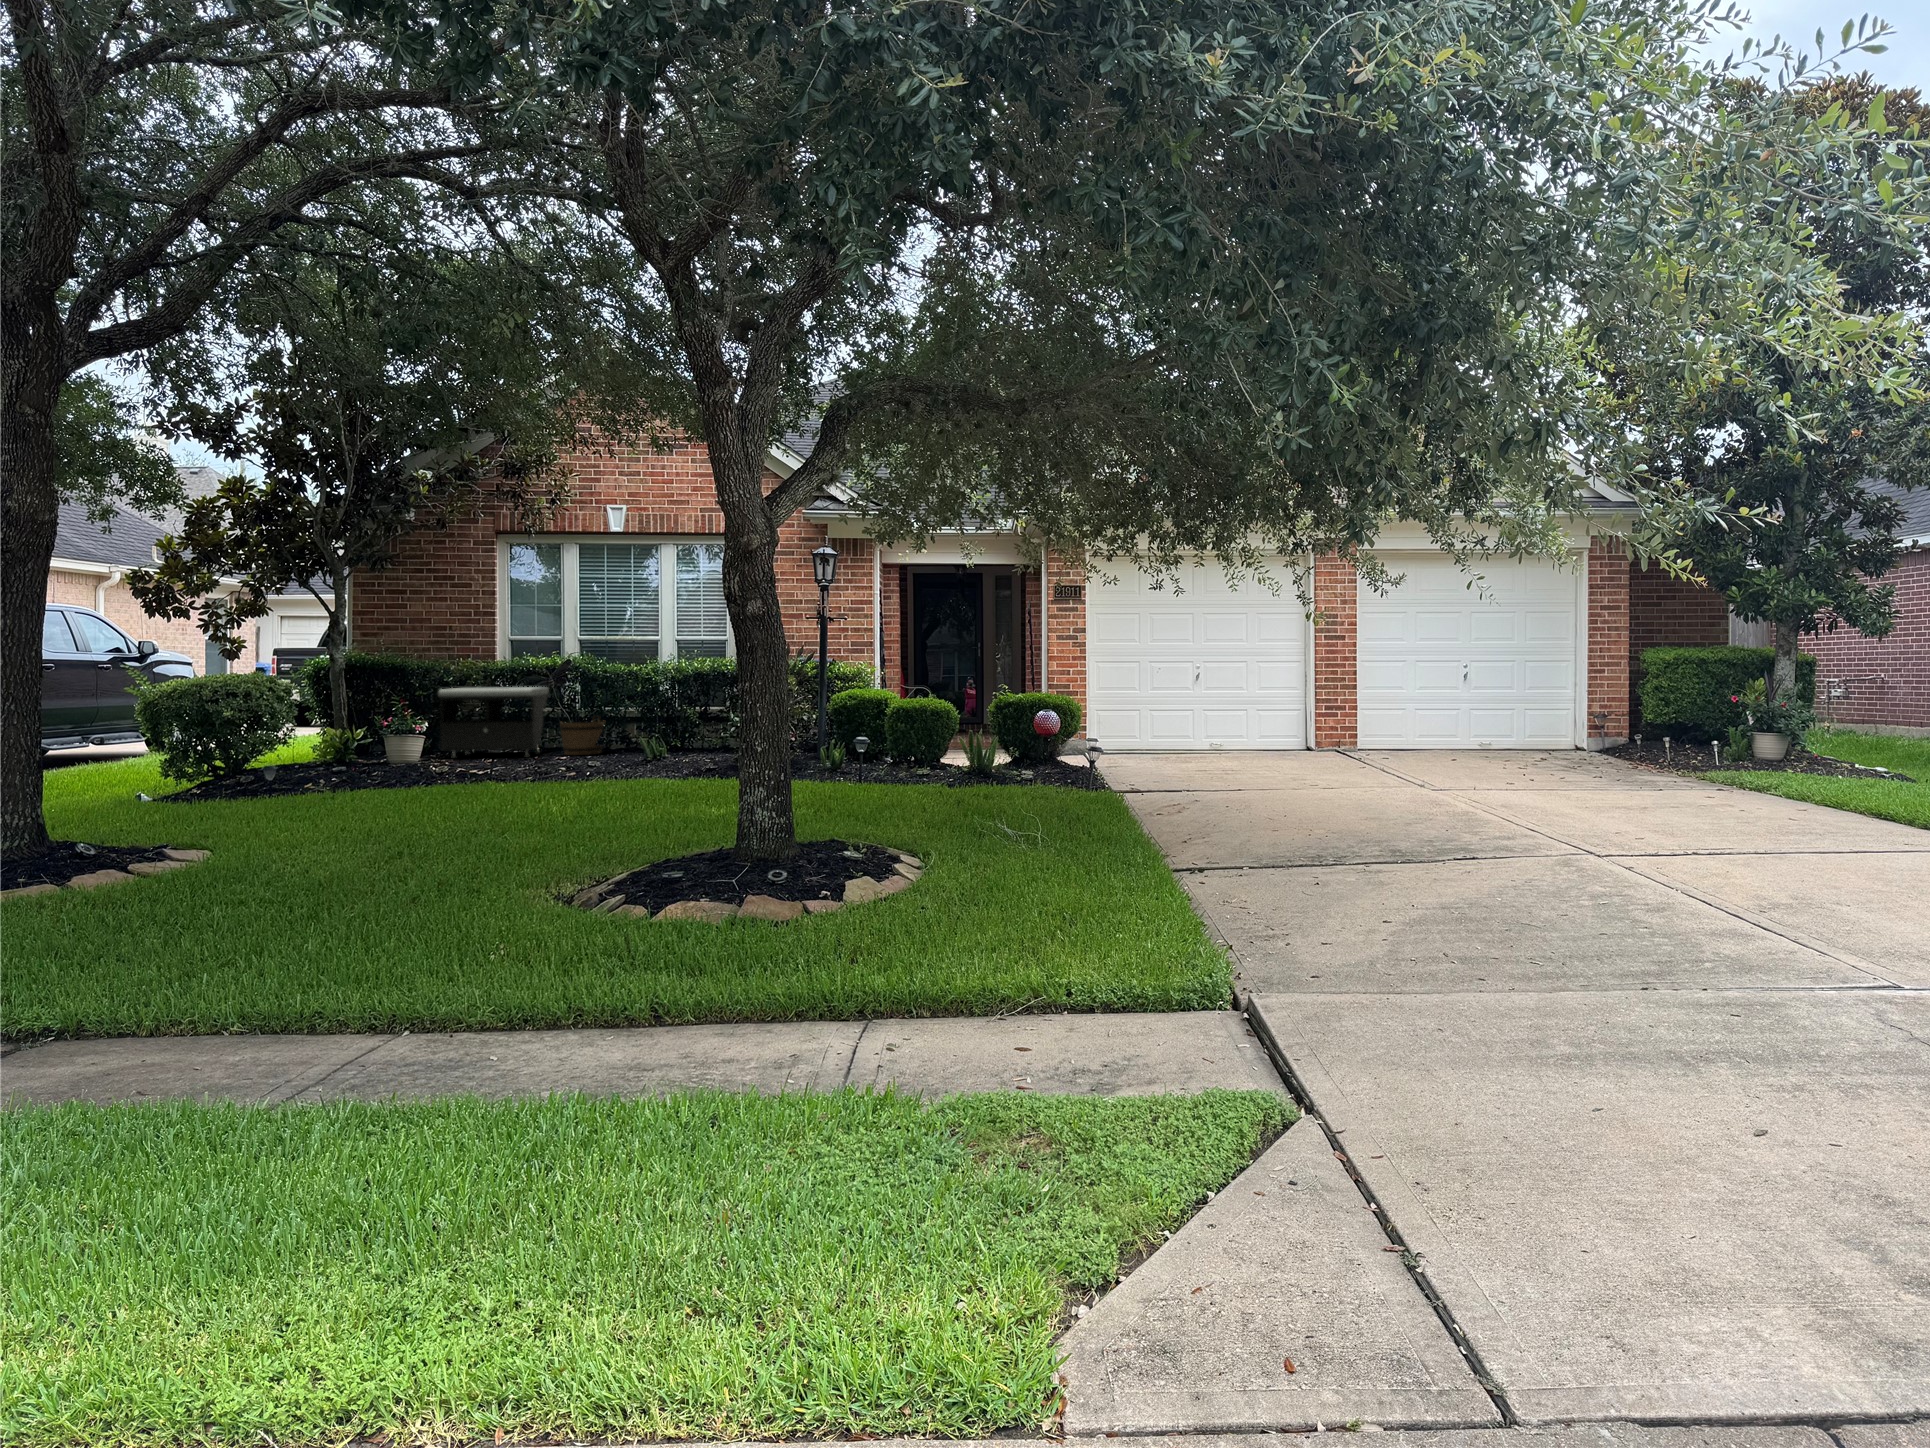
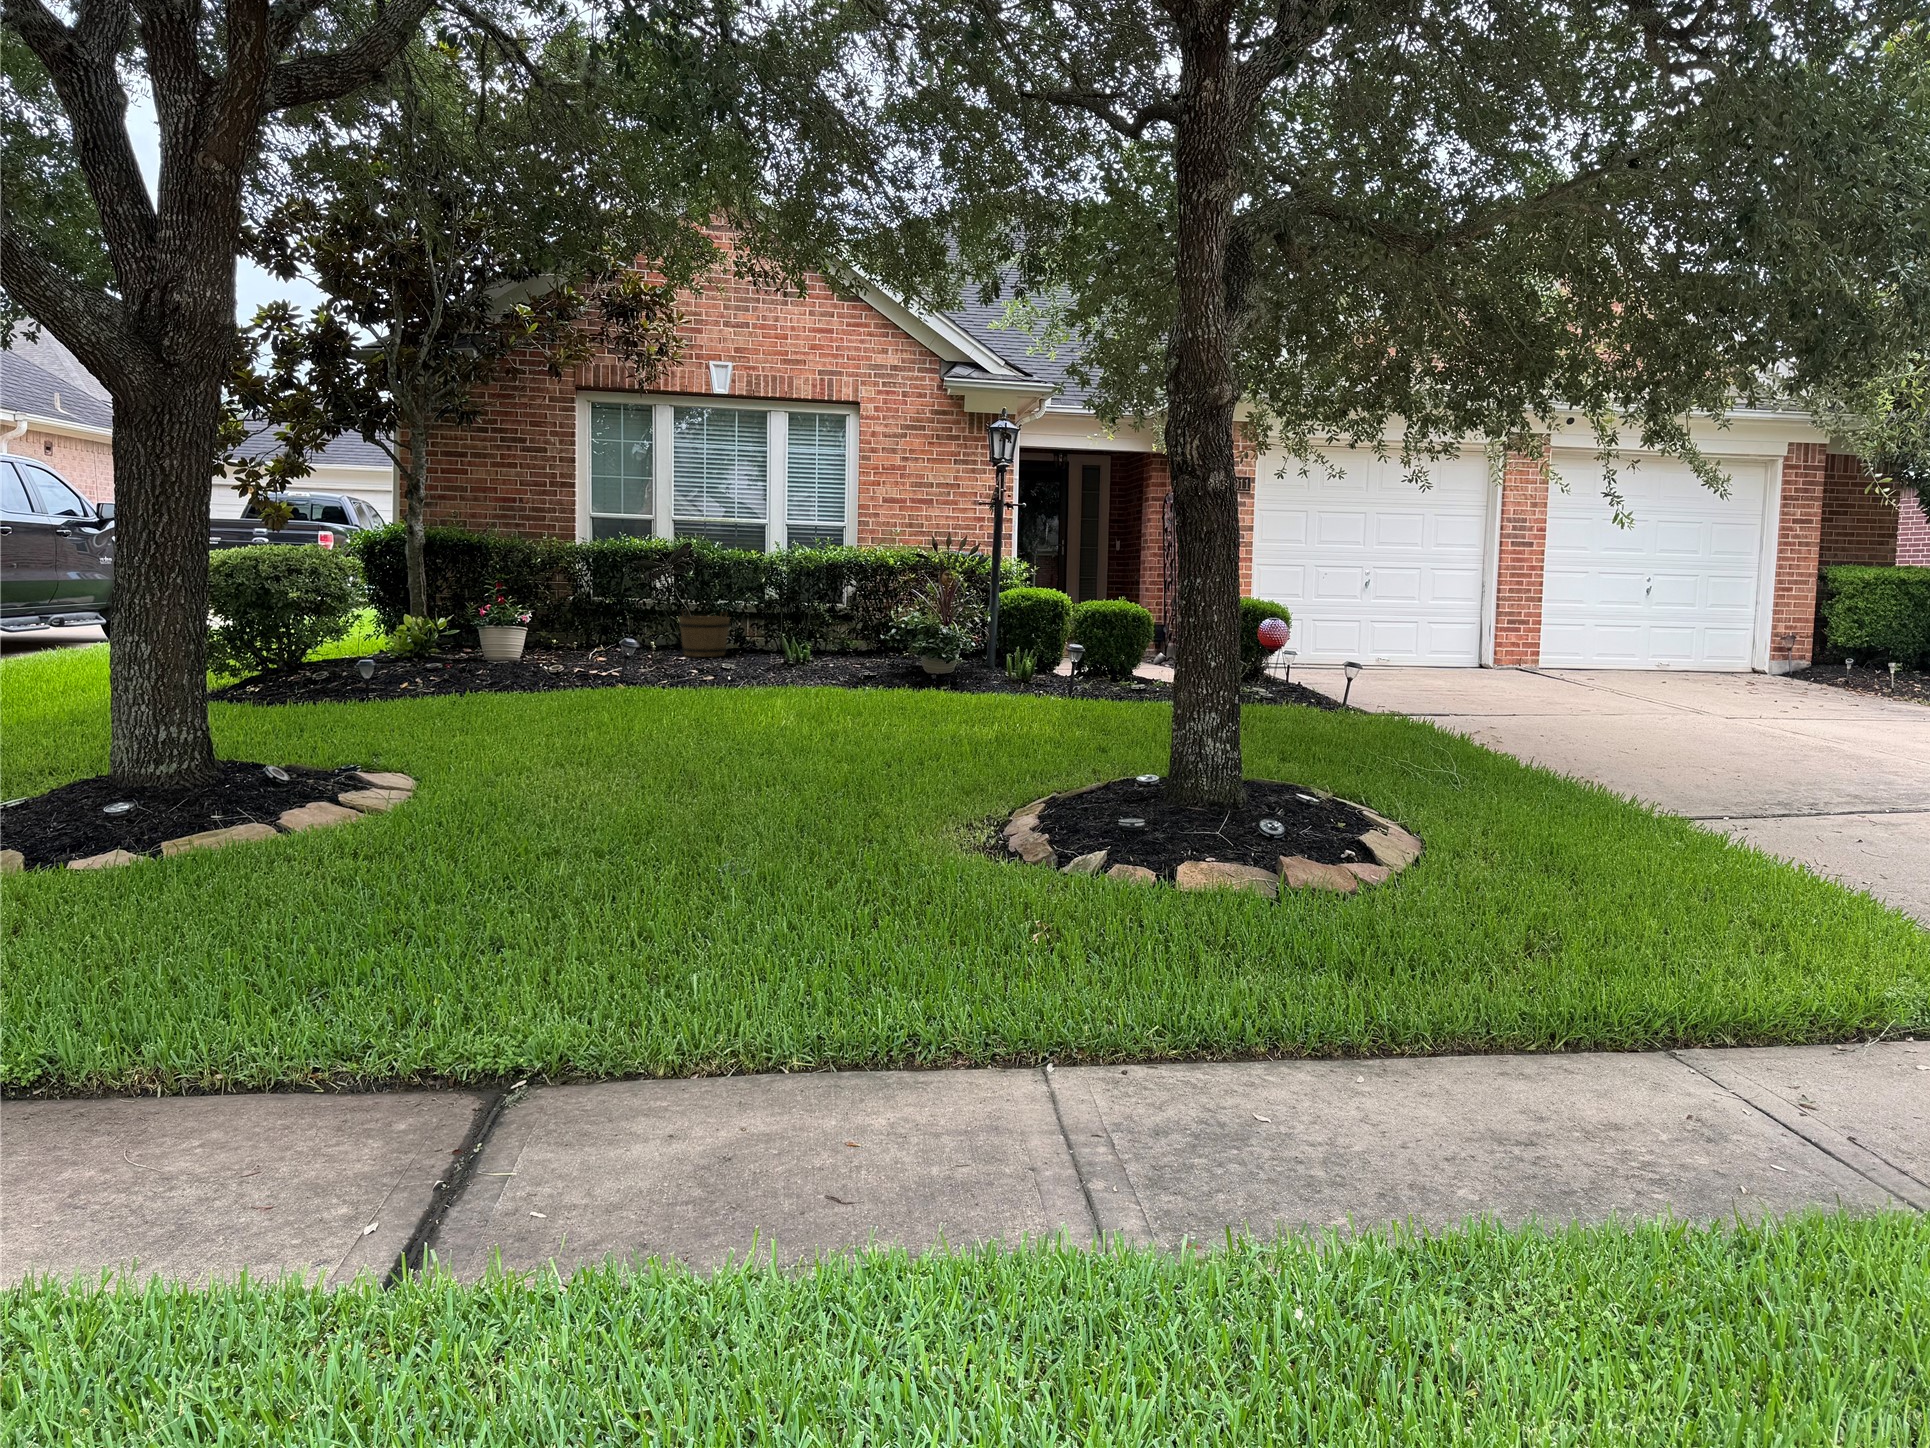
storage bench: present [438,687,549,758] -> none [544,574,660,657]

